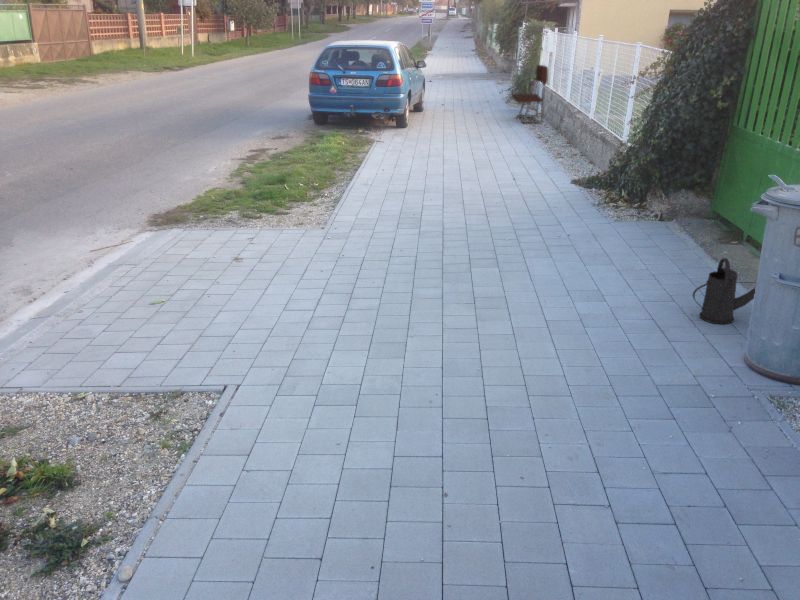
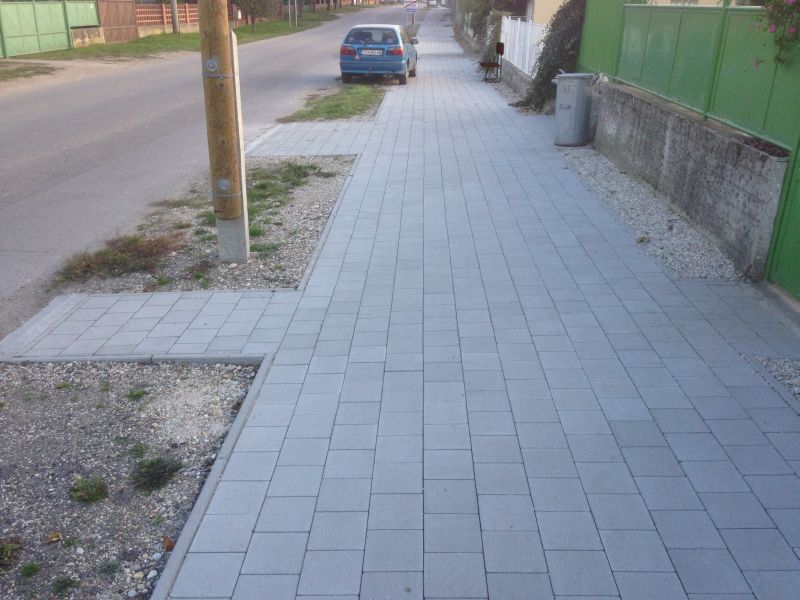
watering can: present [693,258,756,324] -> none [557,119,595,150]

